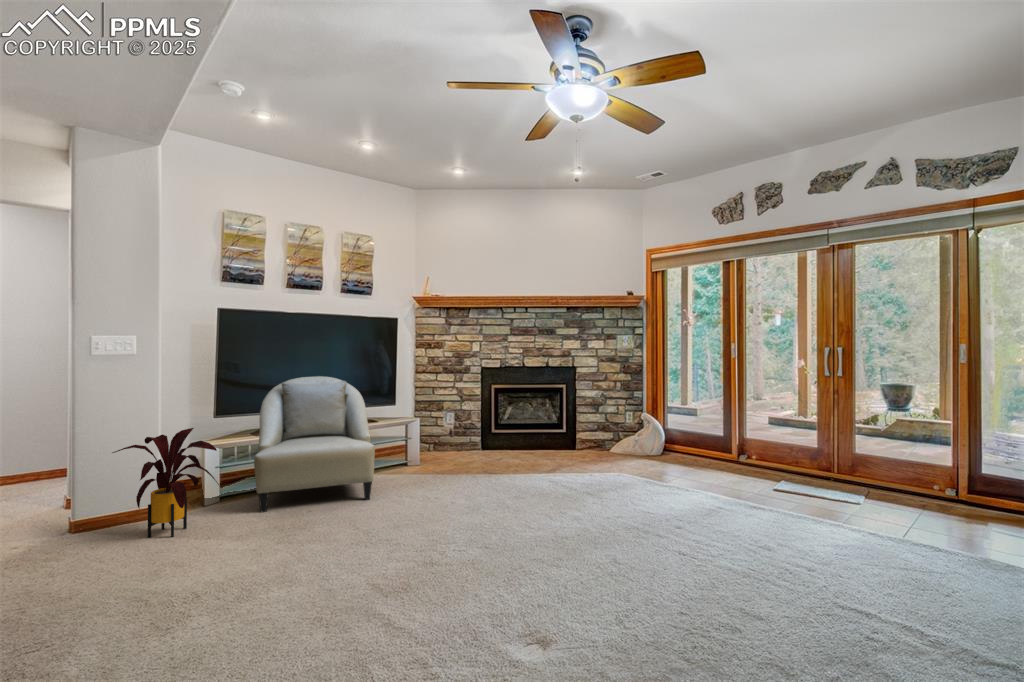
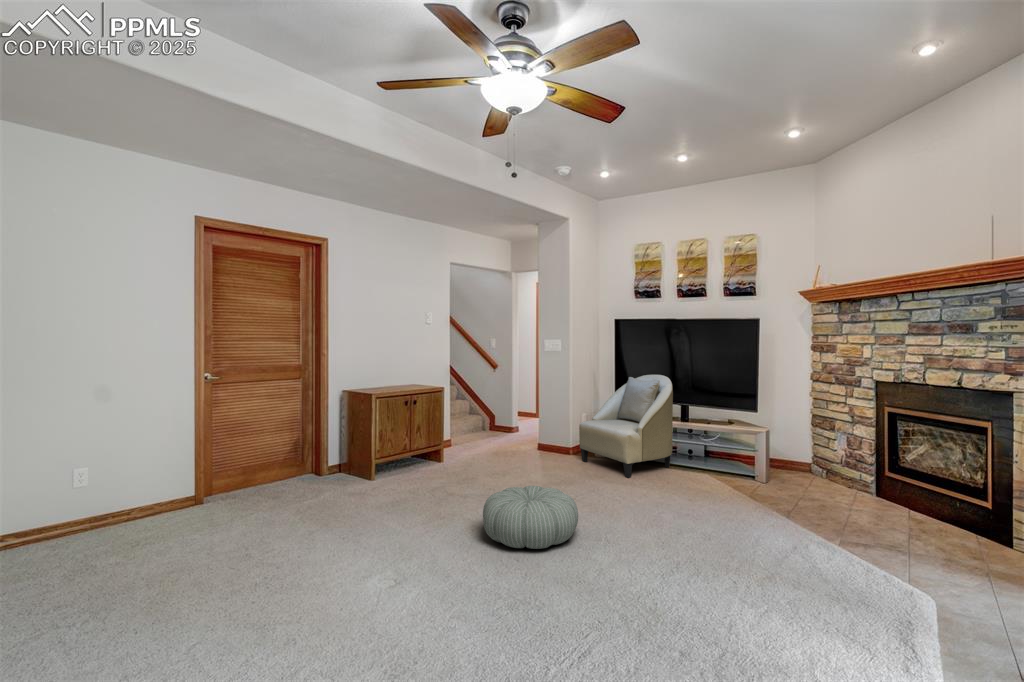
house plant: present [112,428,219,538] -> none [517,399,569,456]
pouf: none [496,495,611,574] -> present [483,486,578,549]

